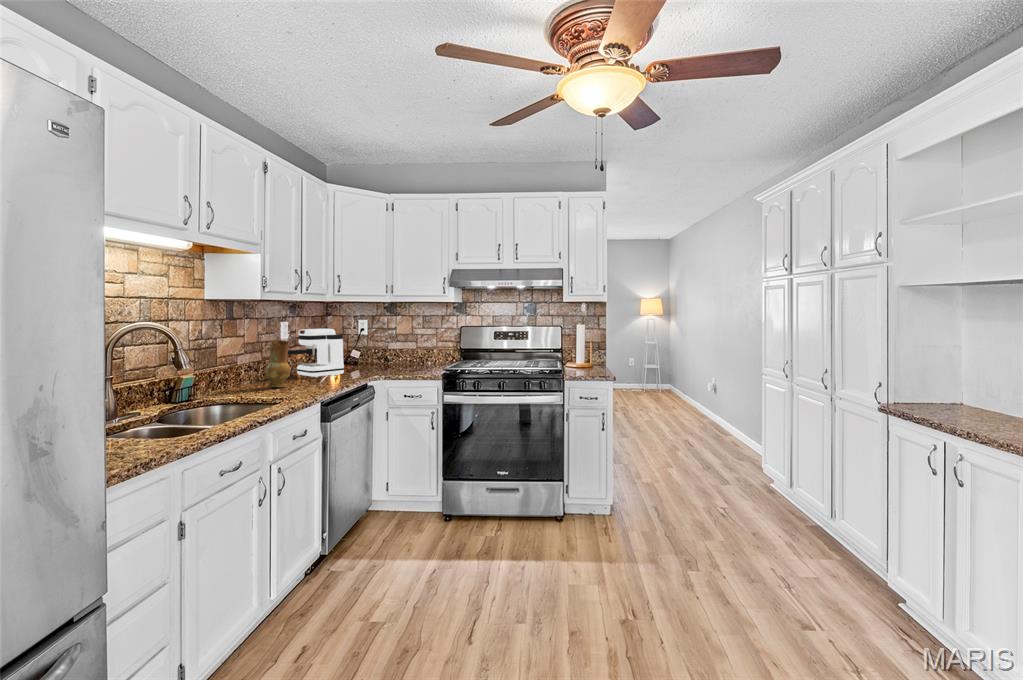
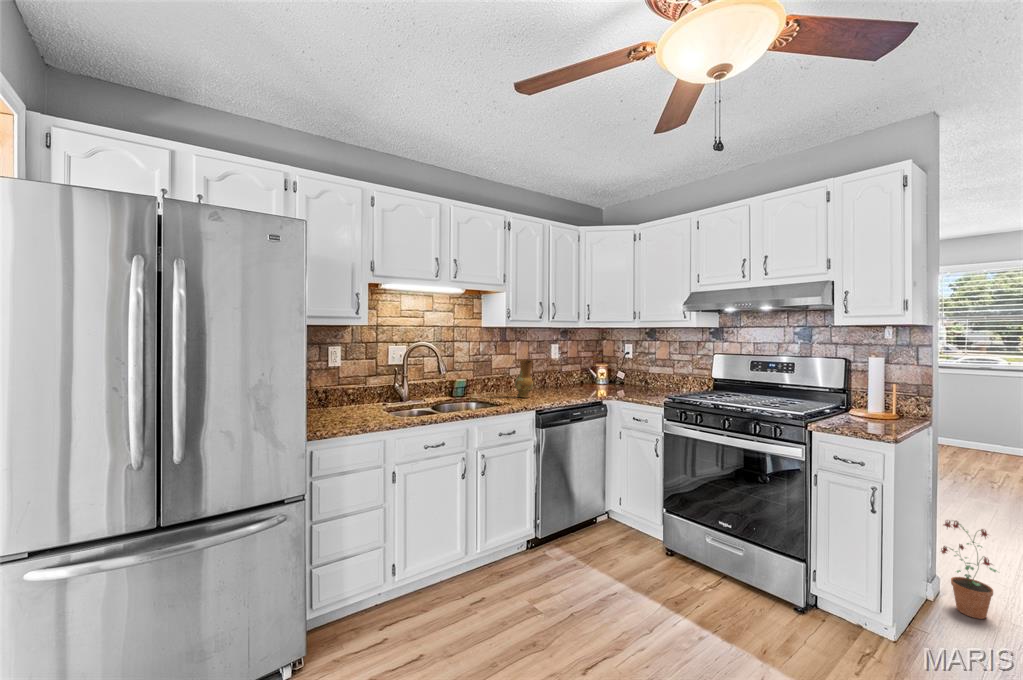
coffee maker: present [287,329,344,378] -> none [548,351,590,393]
potted plant: none [621,432,650,492] -> present [941,521,996,619]

